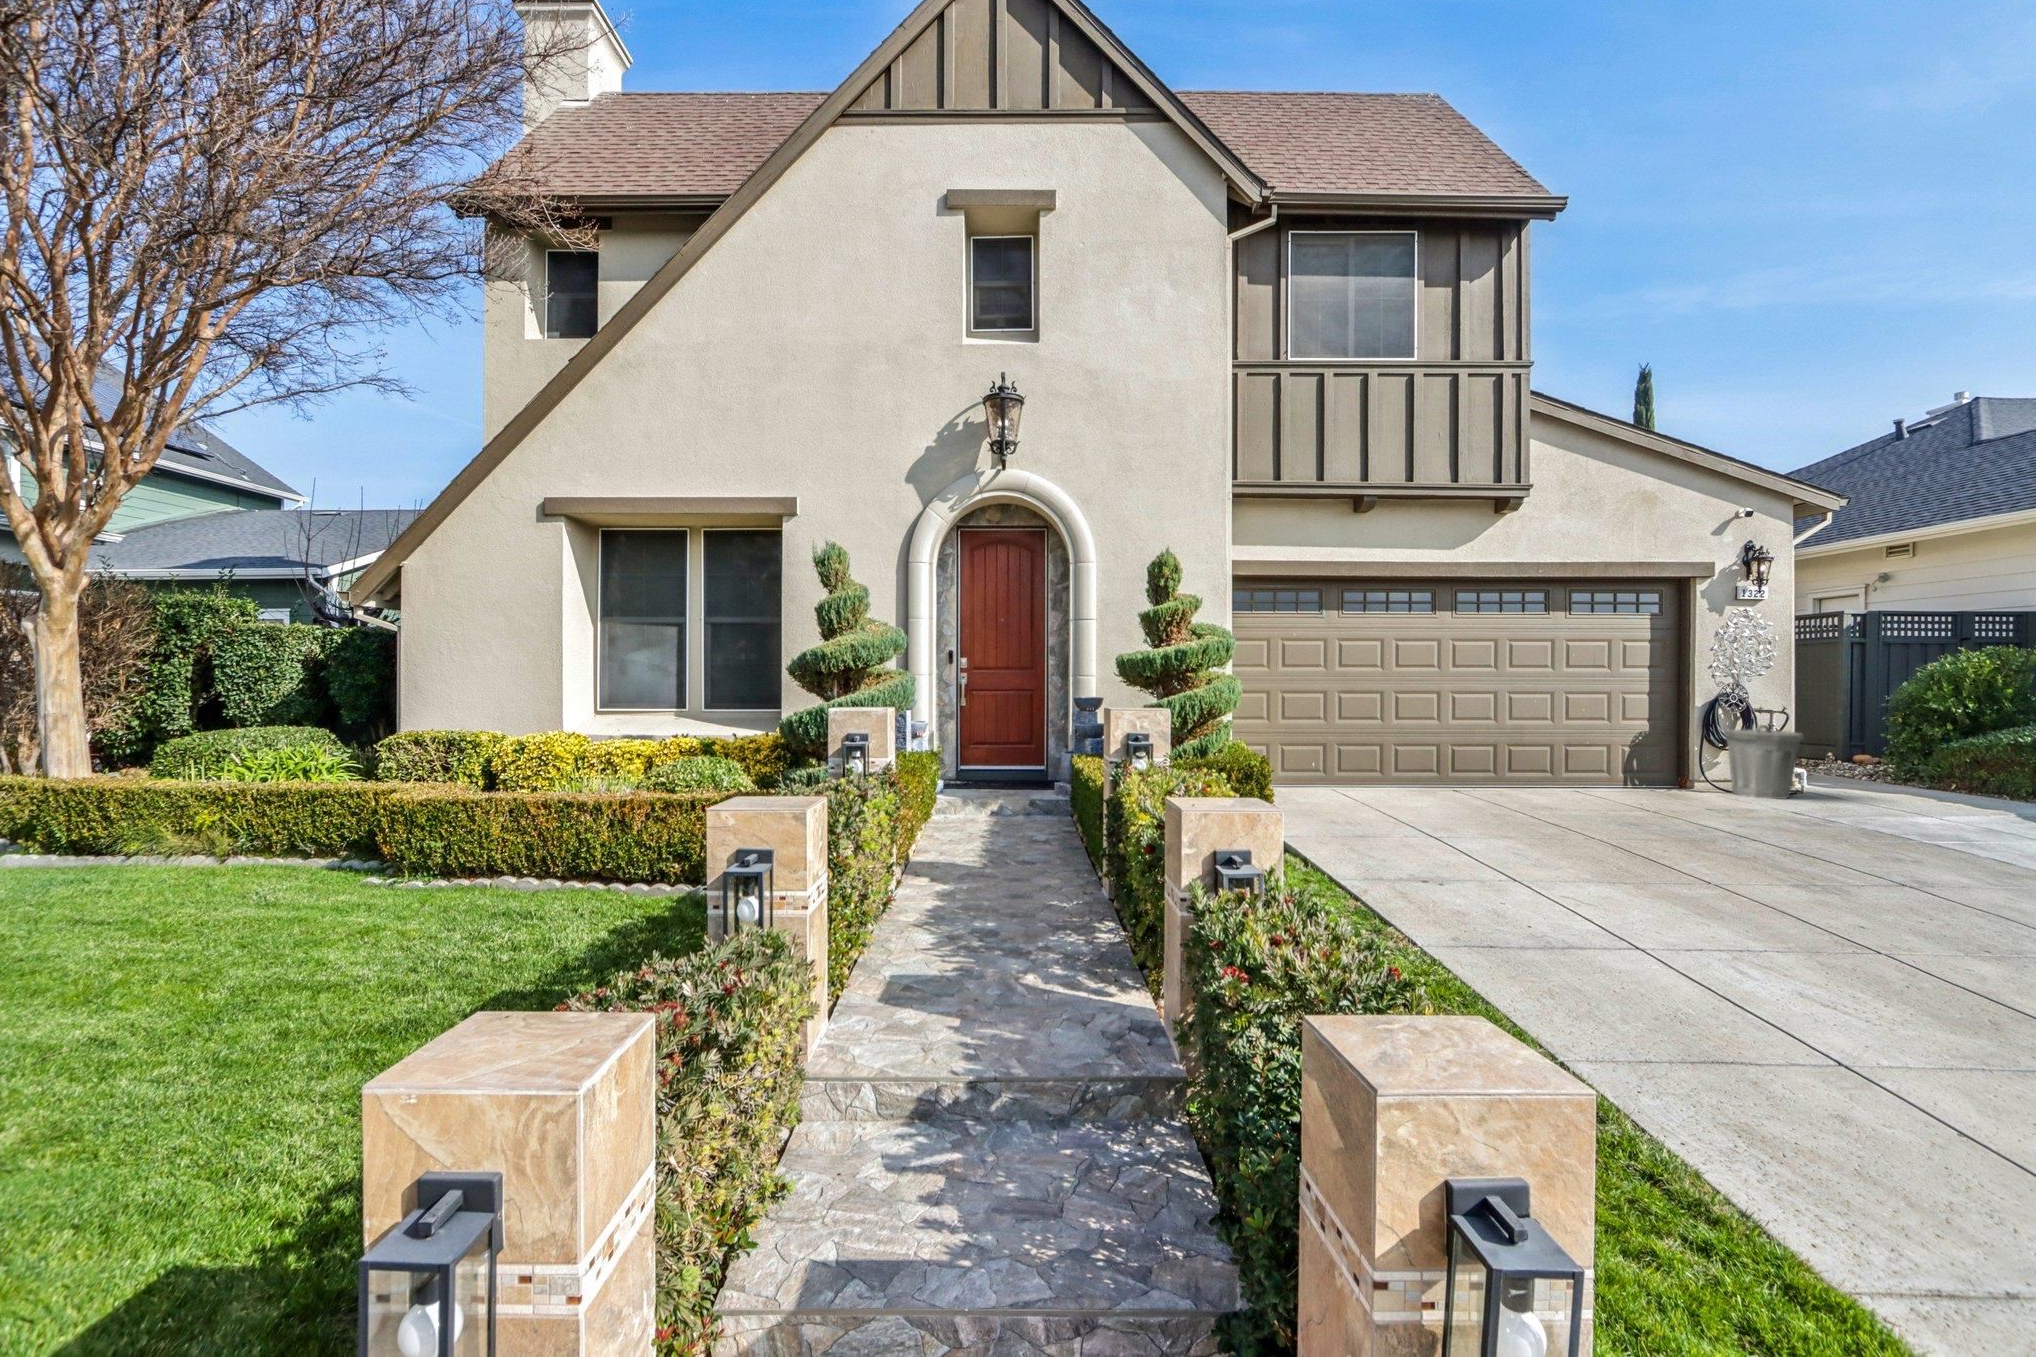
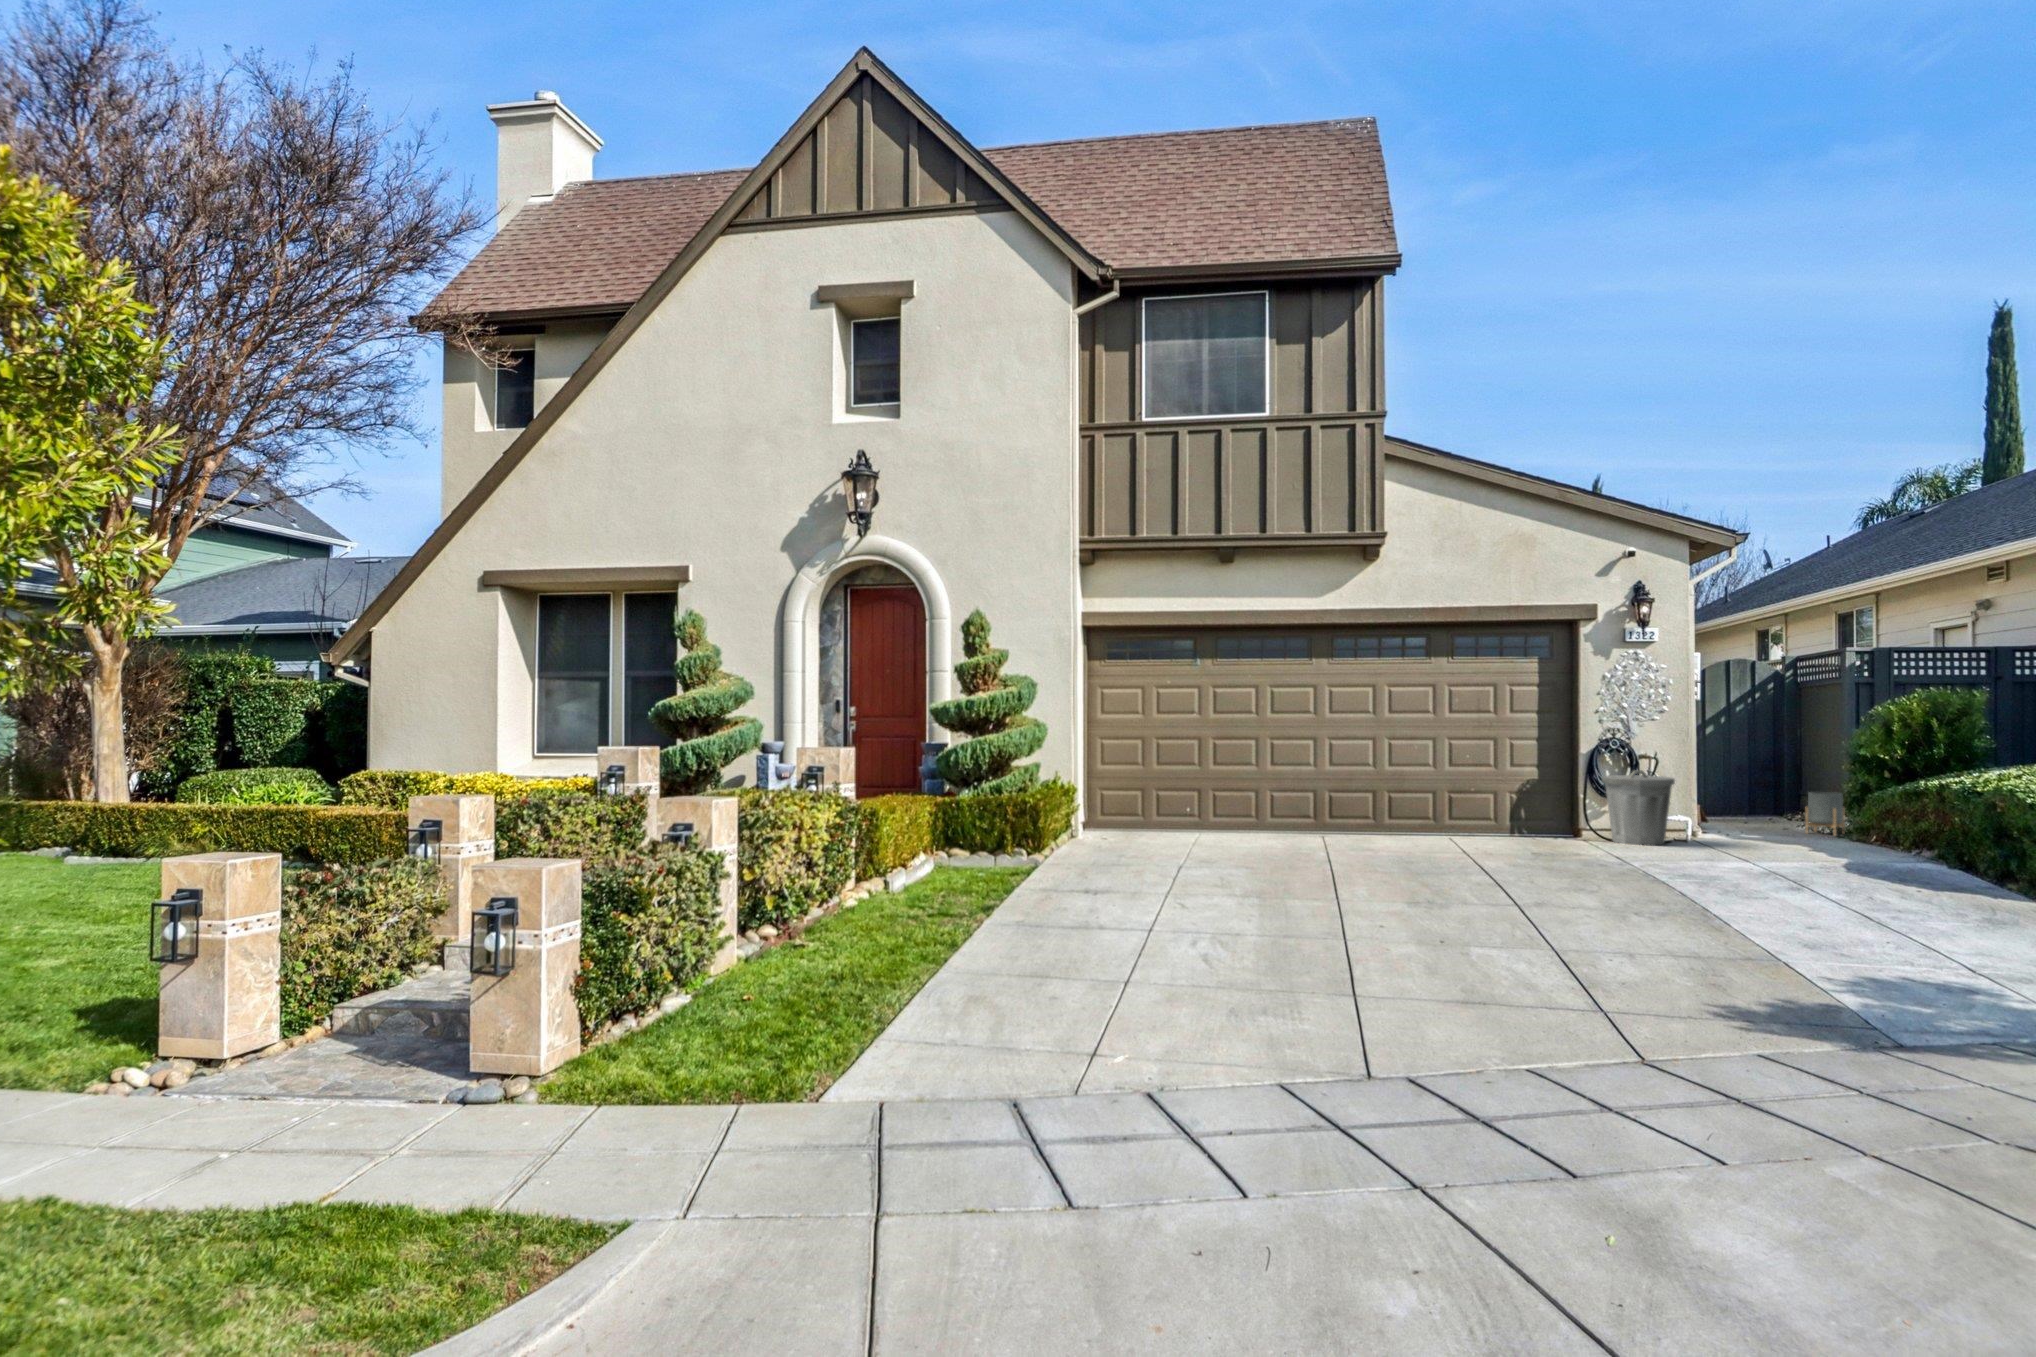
planter: none [1856,741,1892,783] -> present [1806,792,1845,835]

